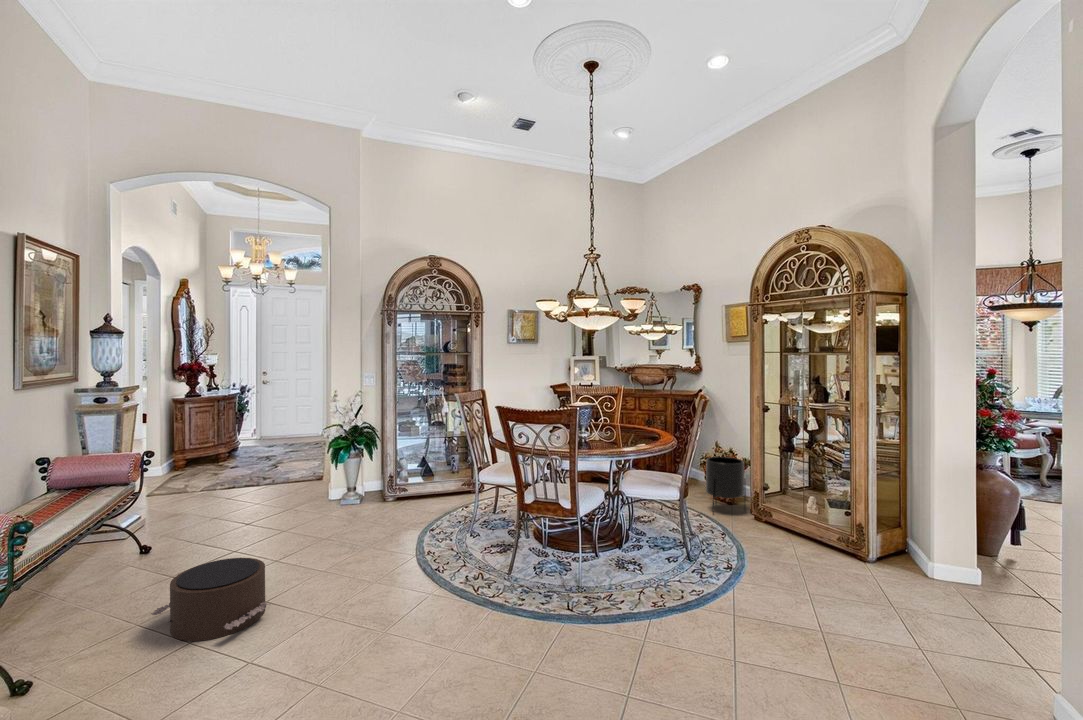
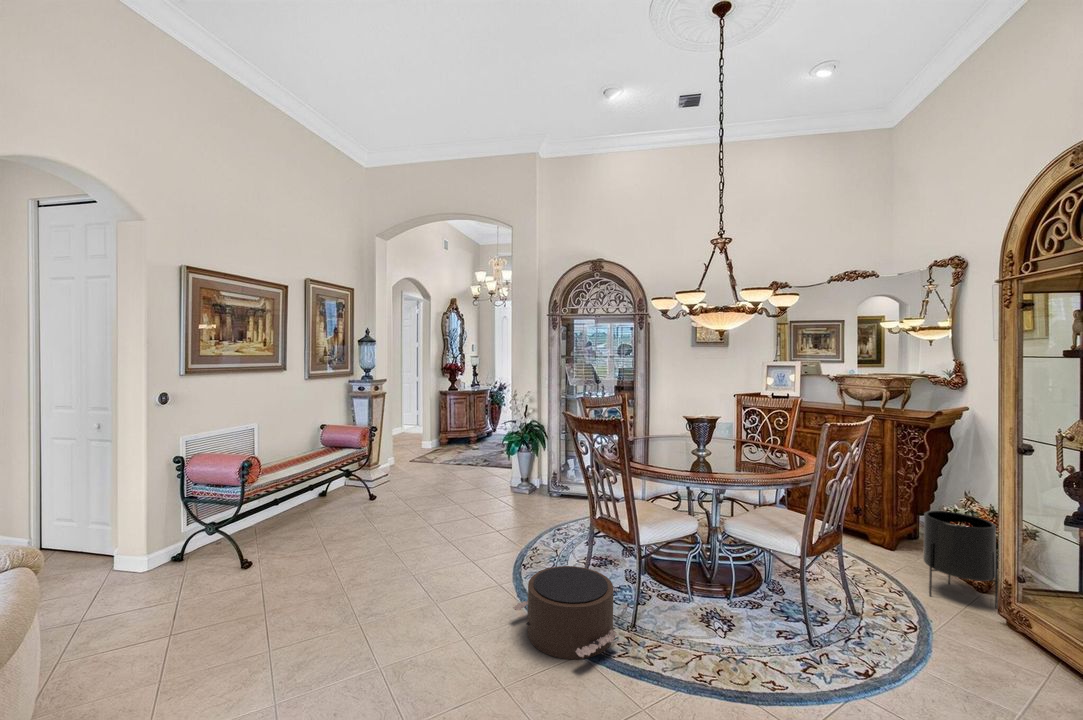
pouf: present [151,558,270,641] -> present [513,566,620,659]

